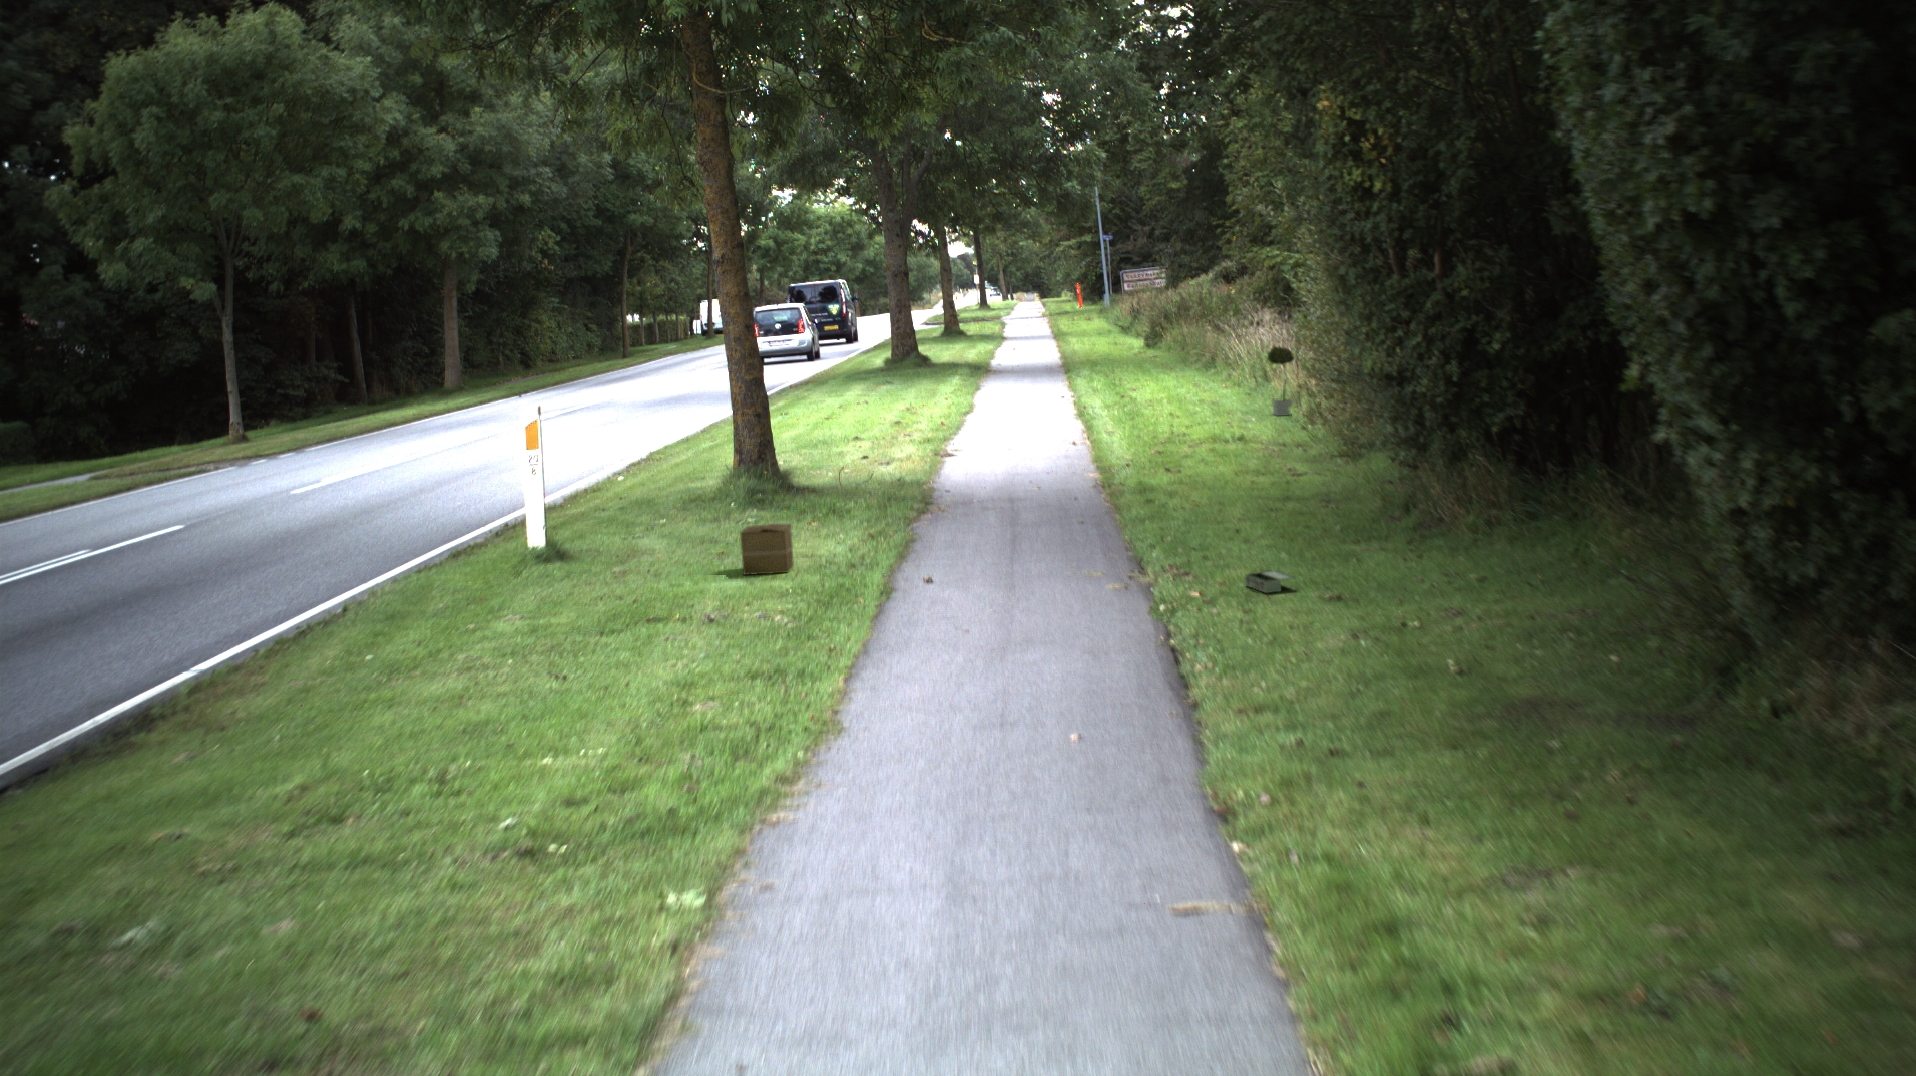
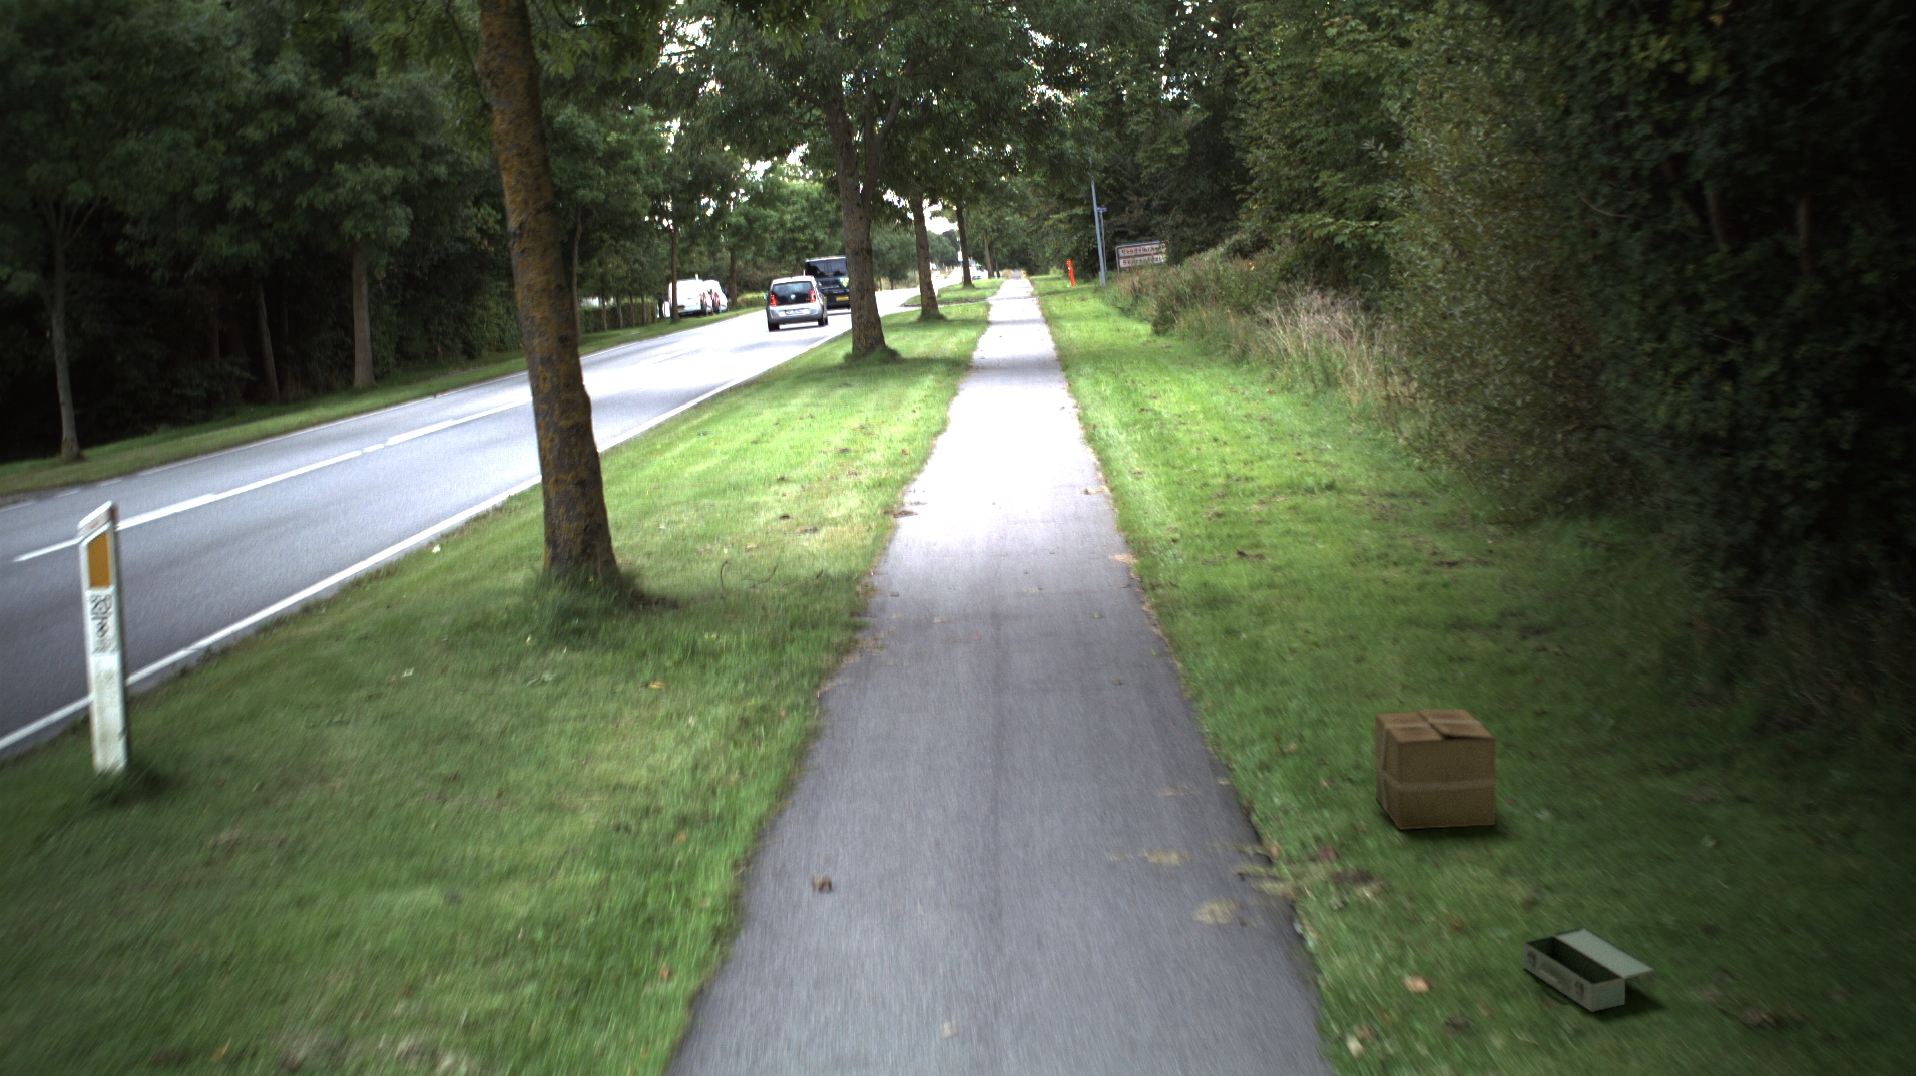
potted tree: present [1267,346,1294,416] -> none [1342,346,1384,442]
cardboard box: present [741,524,794,575] -> present [1375,709,1496,830]

